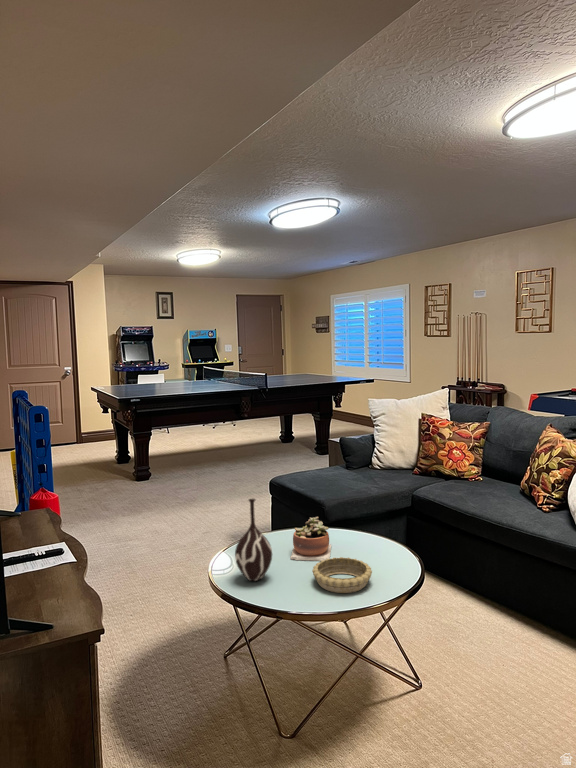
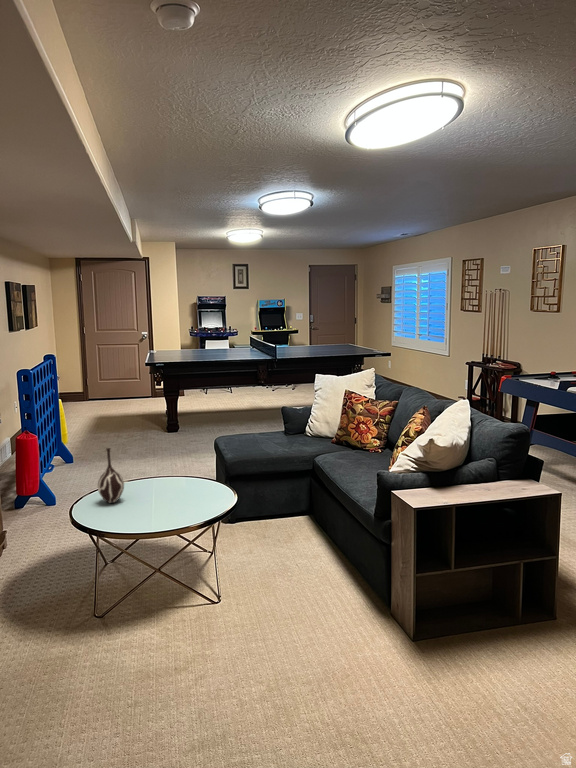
succulent plant: present [290,517,331,561] -> none [150,466,188,497]
decorative bowl: present [312,557,372,593] -> none [139,494,181,516]

